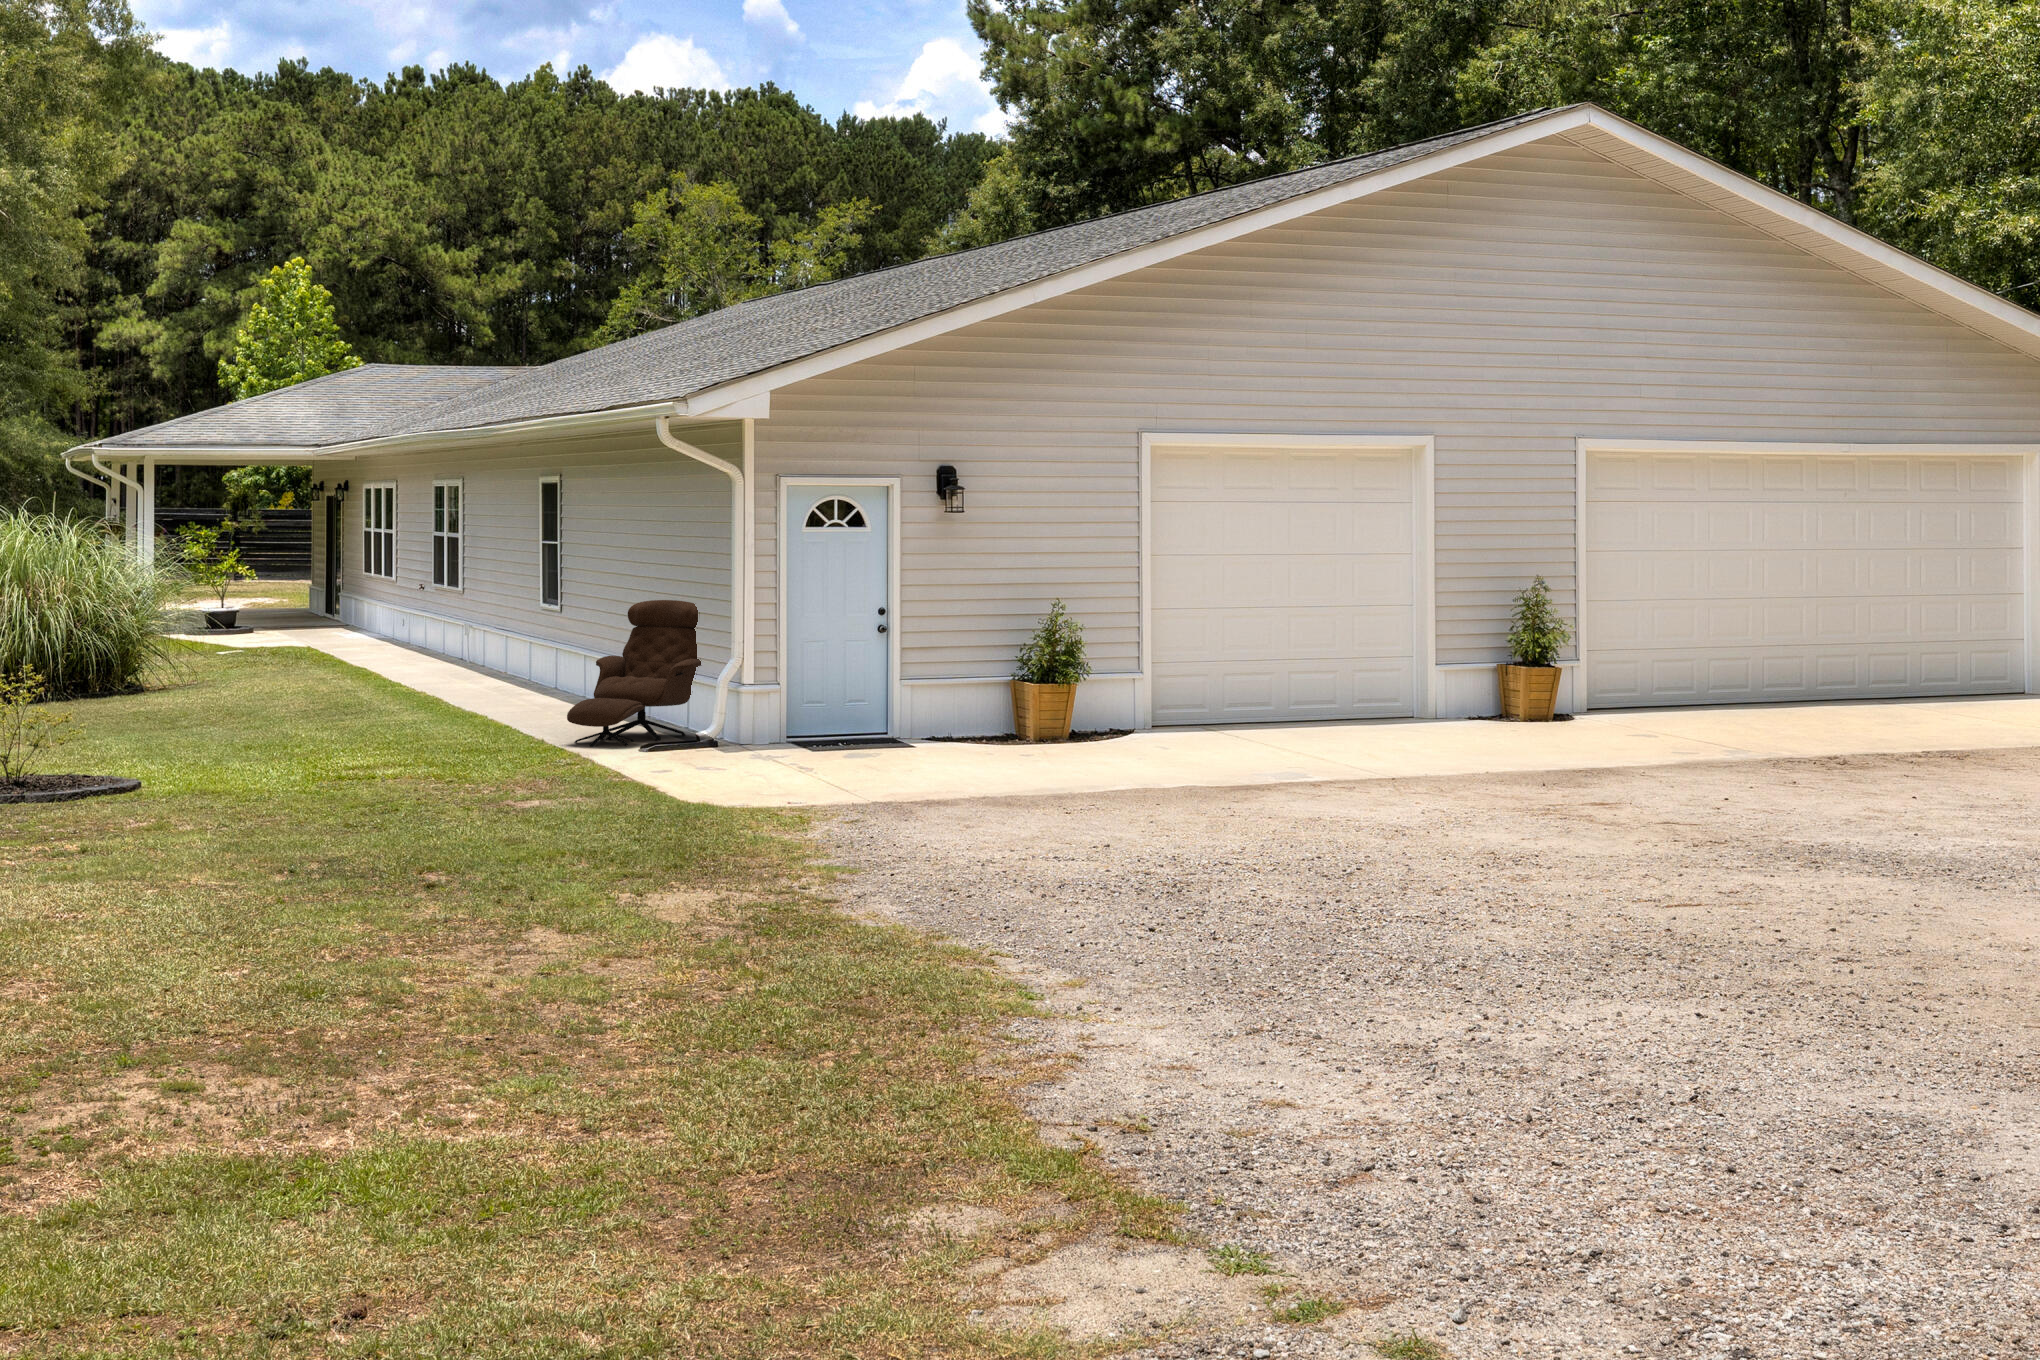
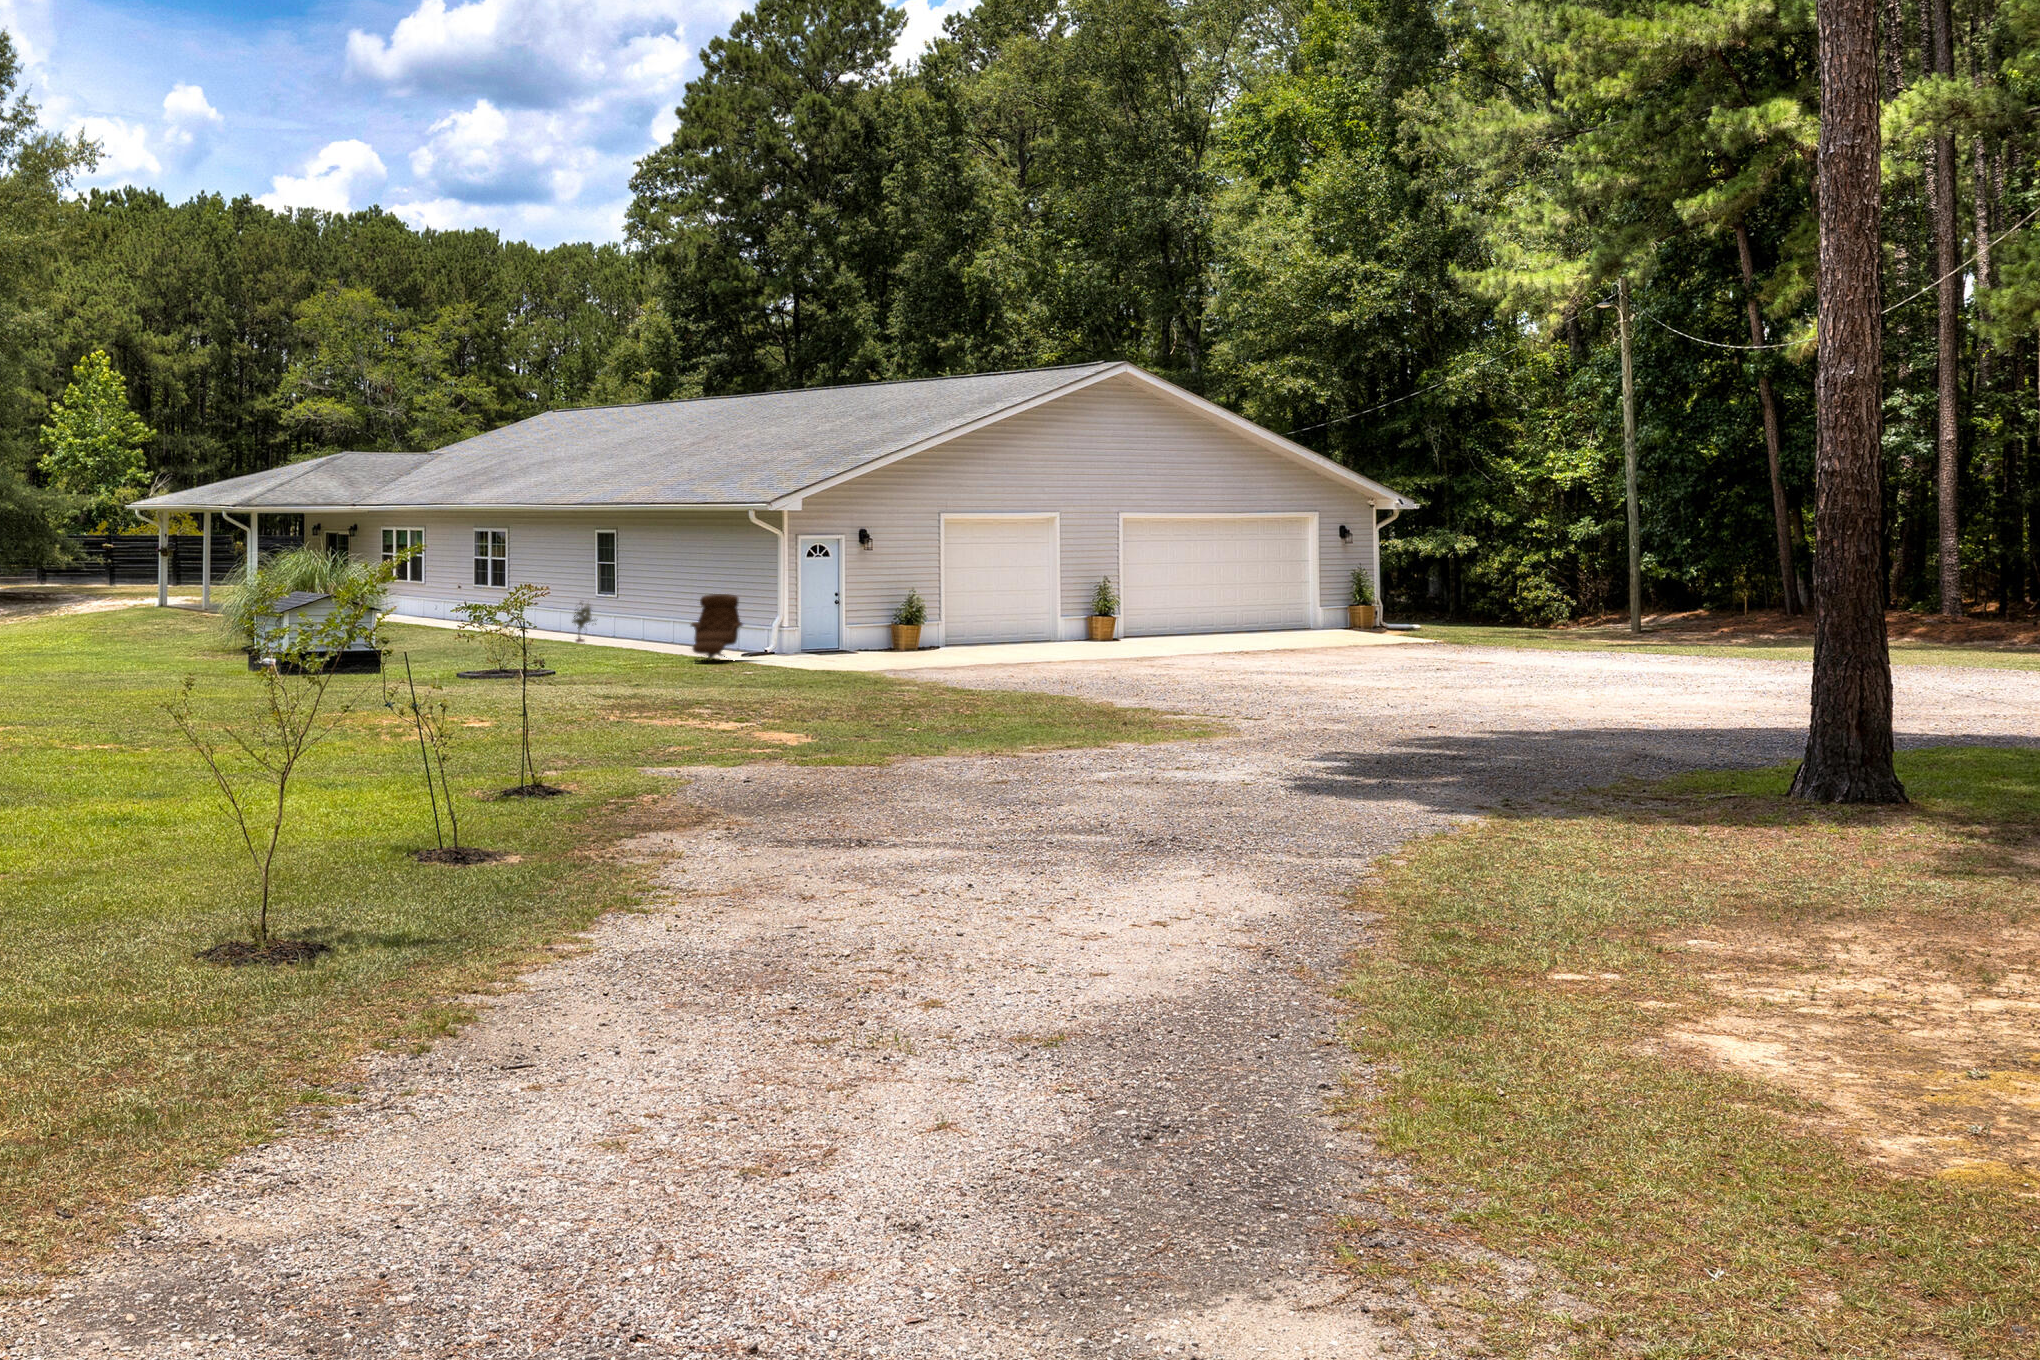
potted tree: none [511,602,561,691] -> present [572,602,597,644]

